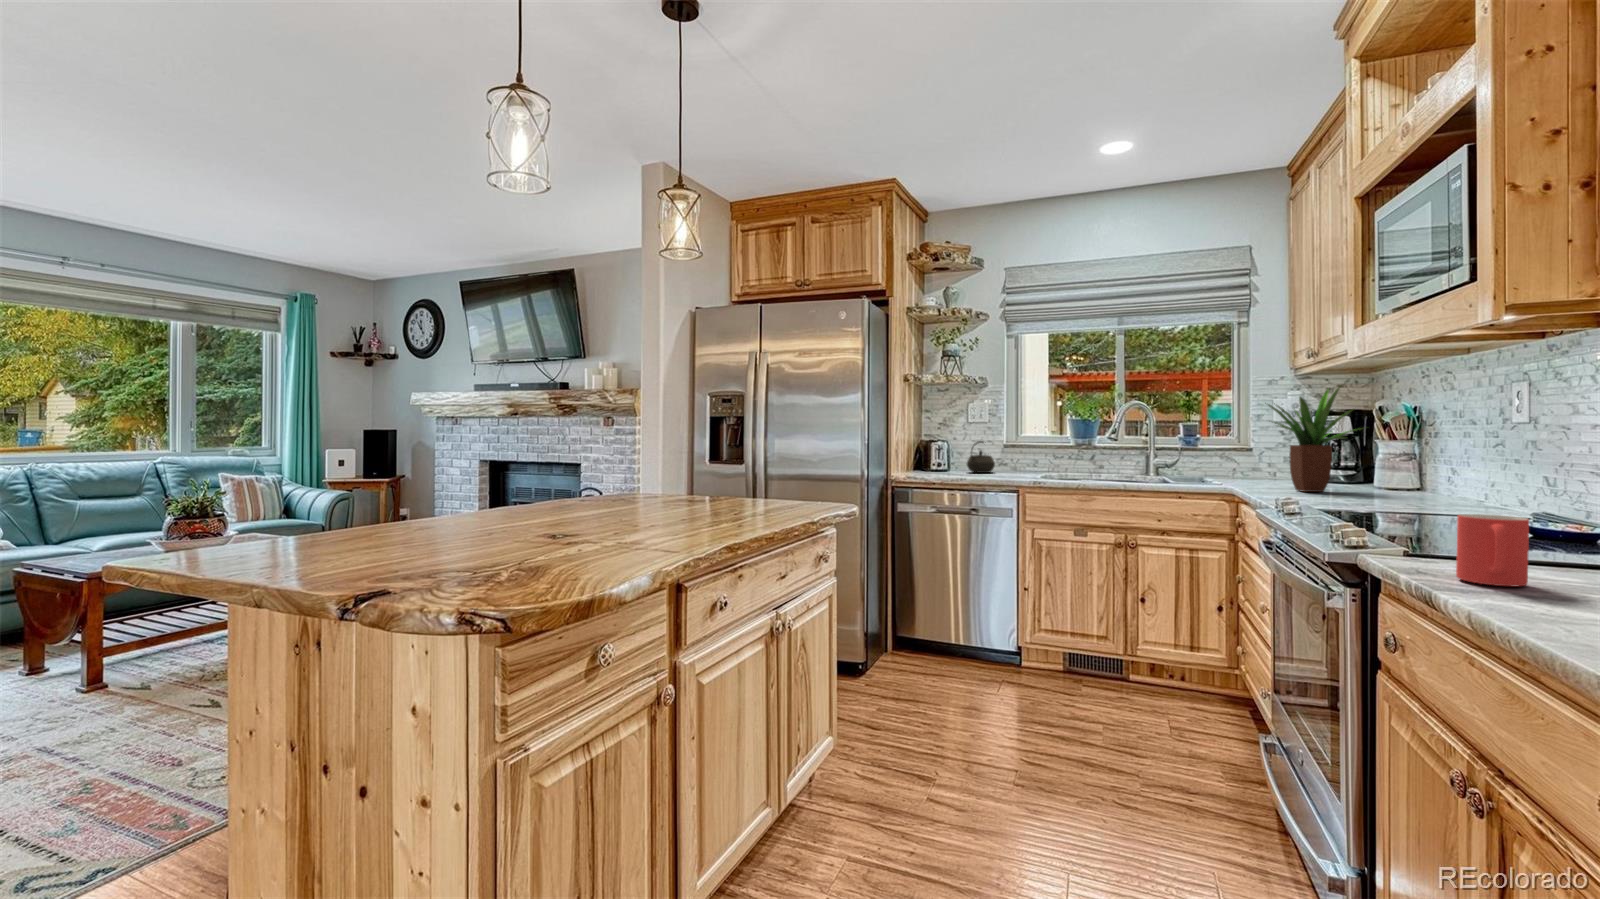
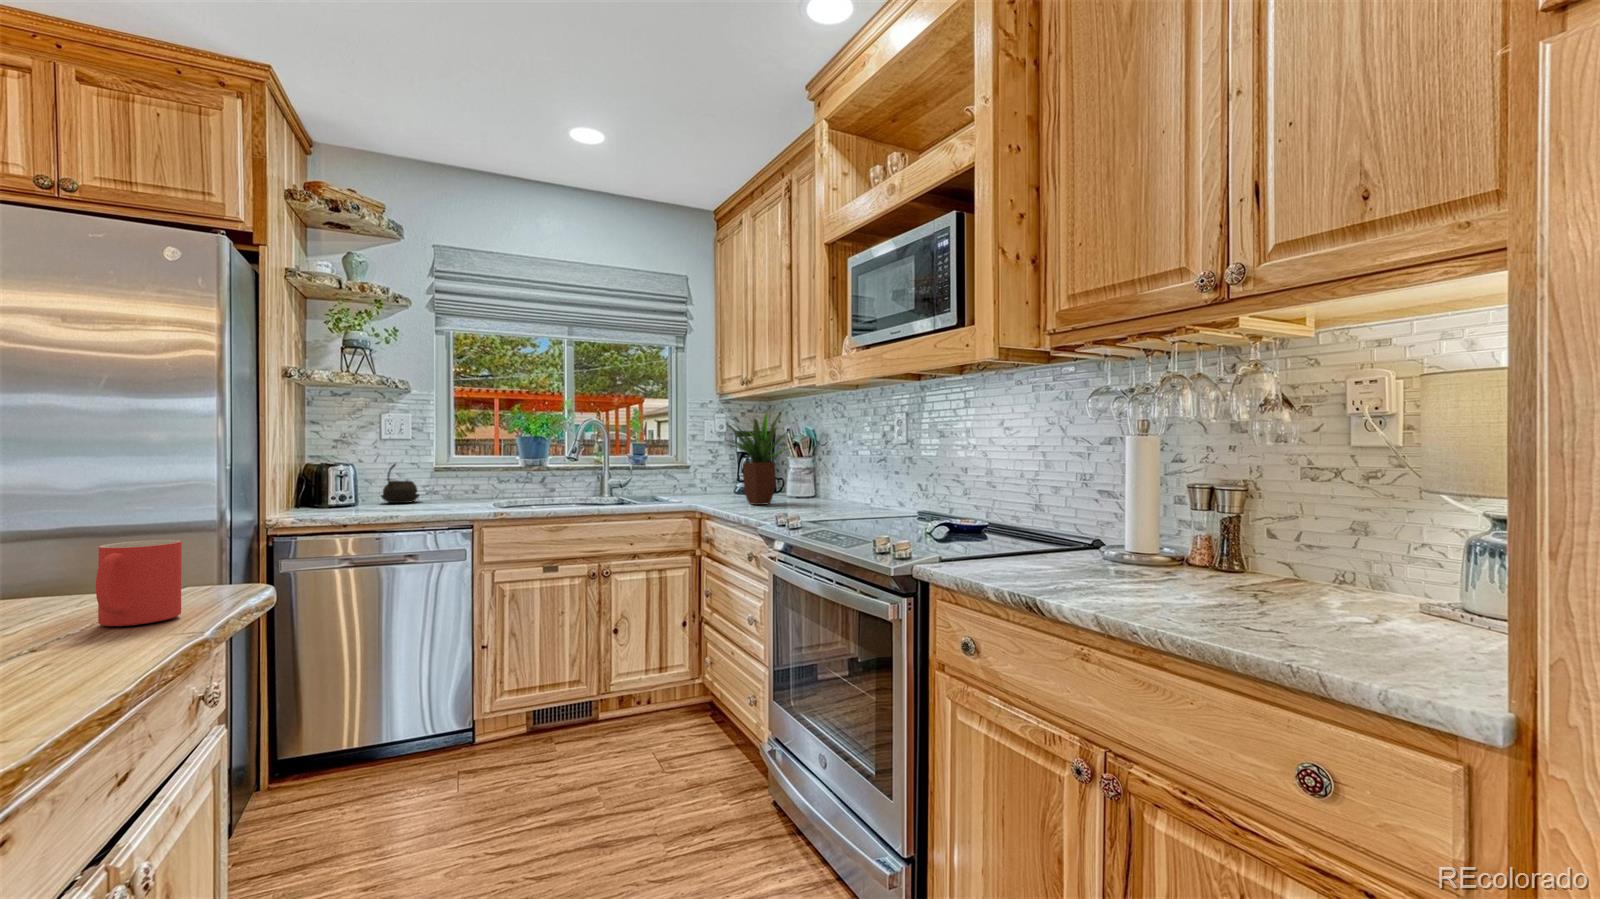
mug: present [1456,514,1529,586] -> present [96,540,182,626]

